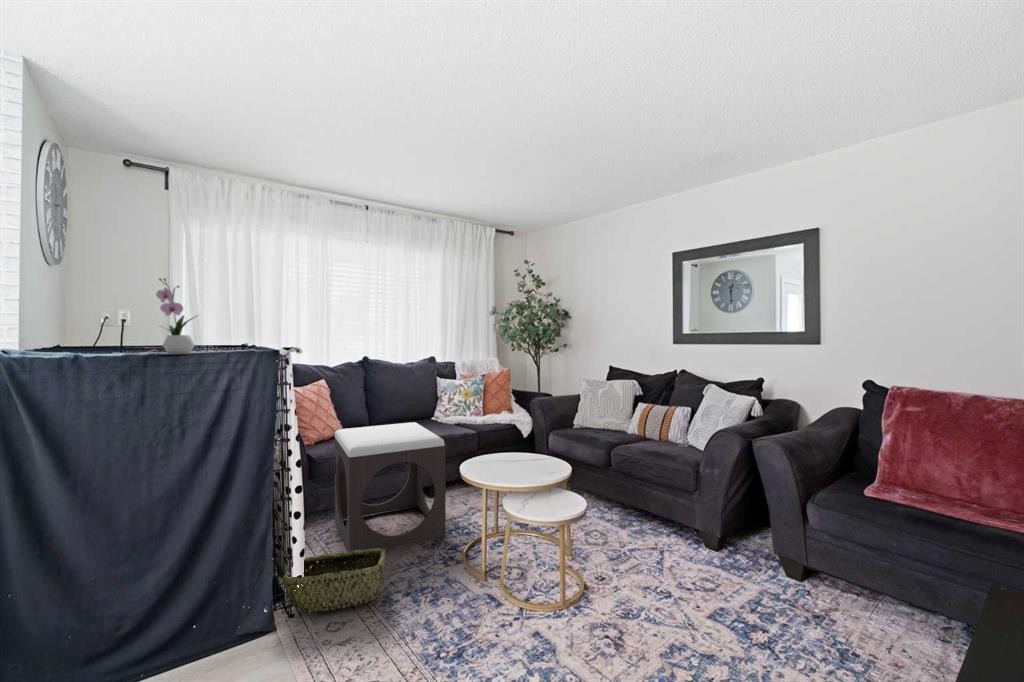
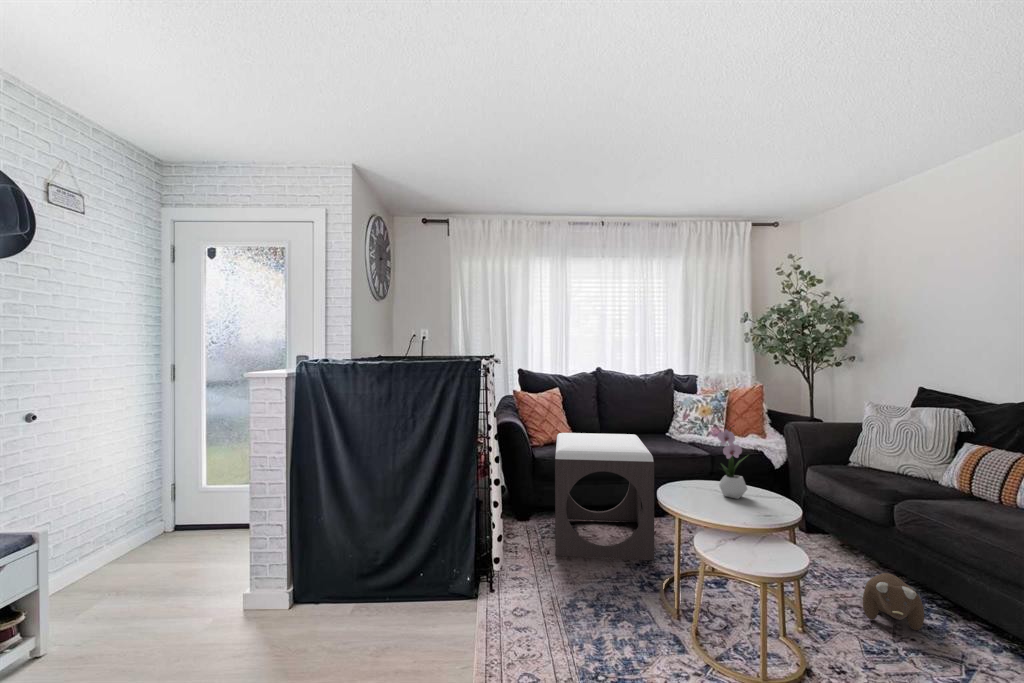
flower arrangement: present [156,278,195,354] -> present [717,418,748,499]
plush toy: none [601,502,636,538] -> present [863,573,924,630]
woven basket: present [282,548,386,613] -> none [482,543,576,601]

